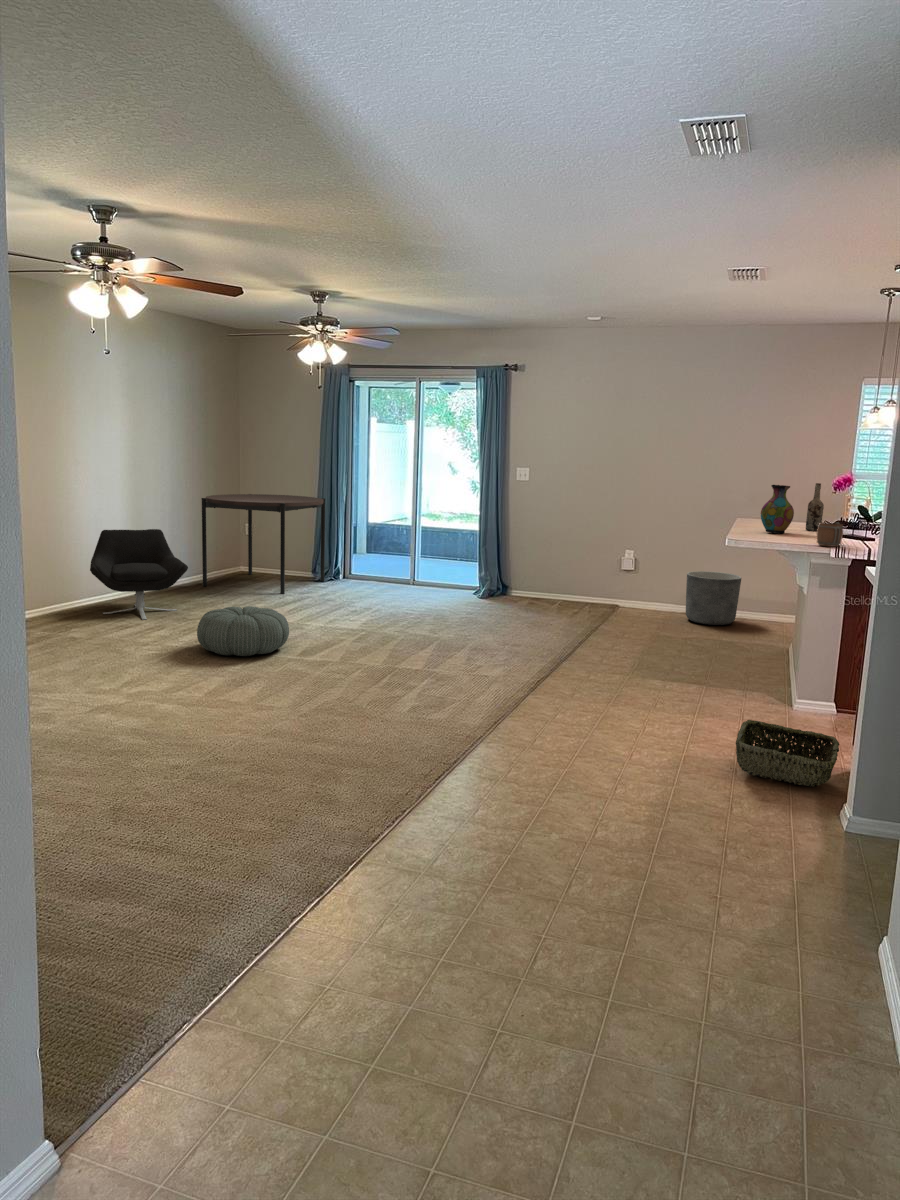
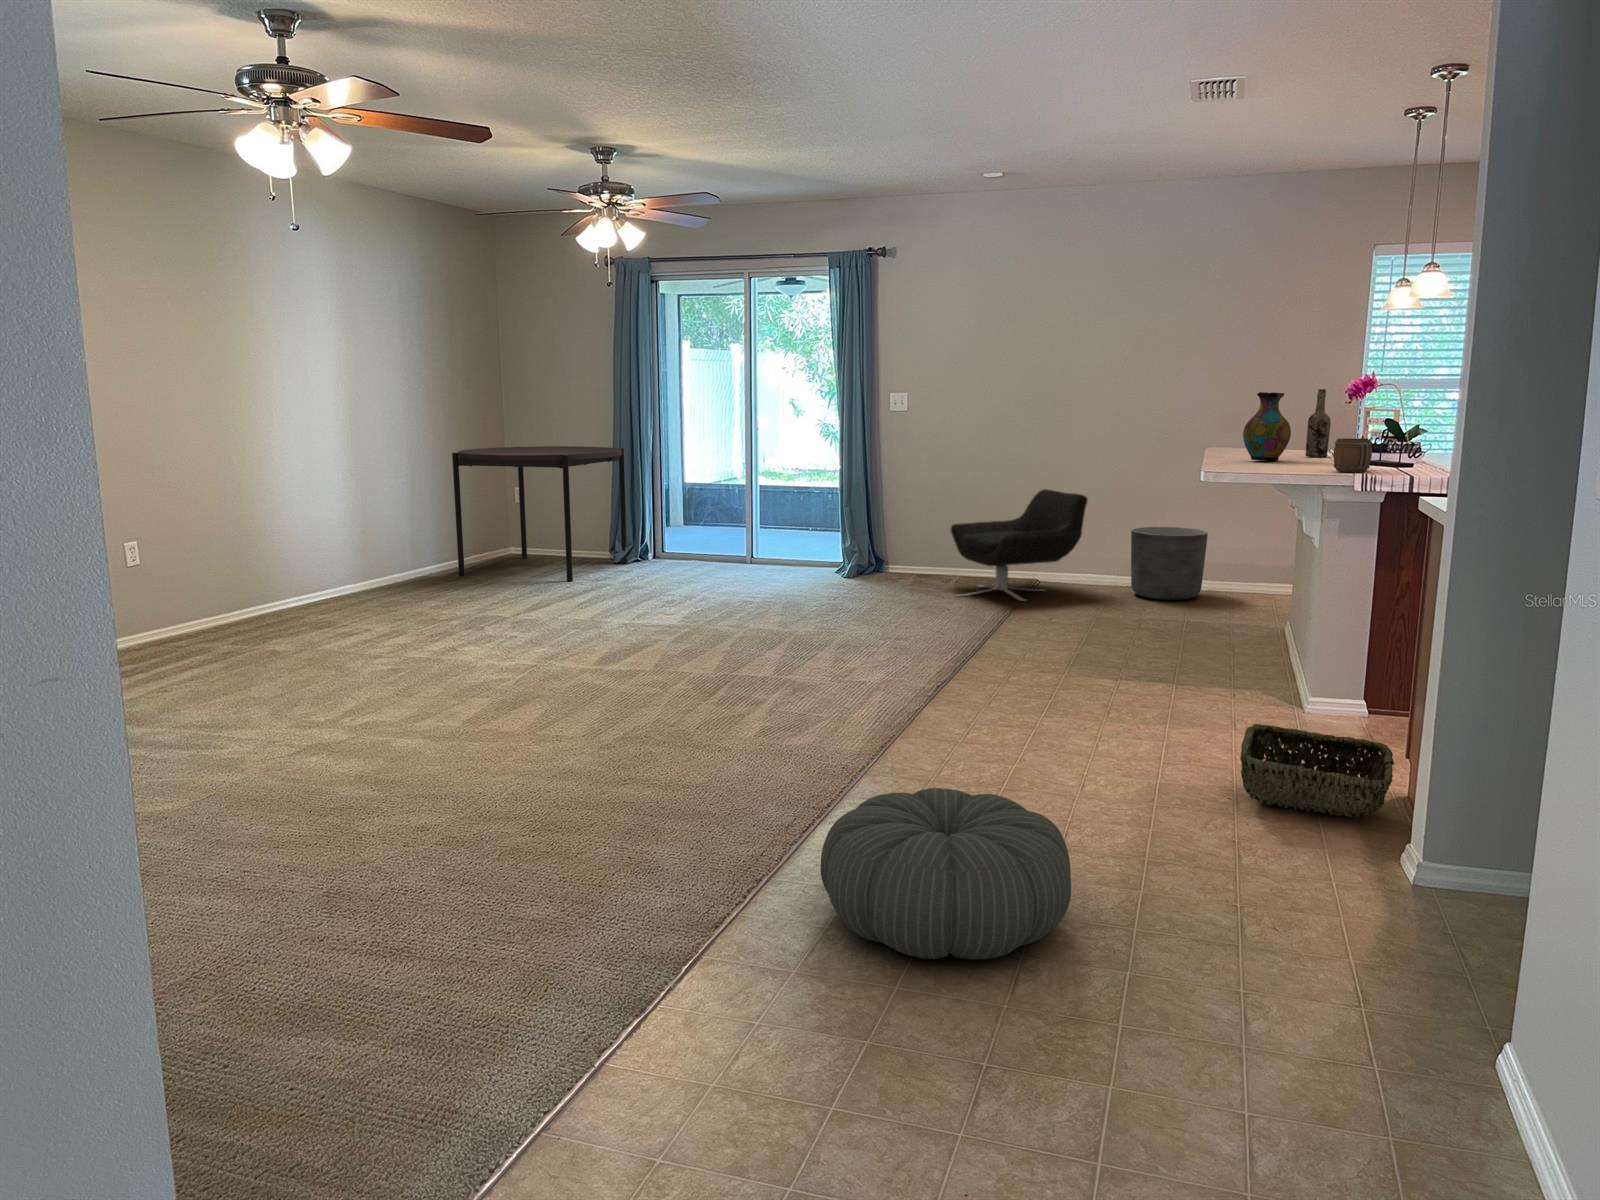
lounge chair: present [90,529,188,620] -> present [951,489,1088,601]
pouf: present [197,606,289,656] -> present [820,788,1071,960]

